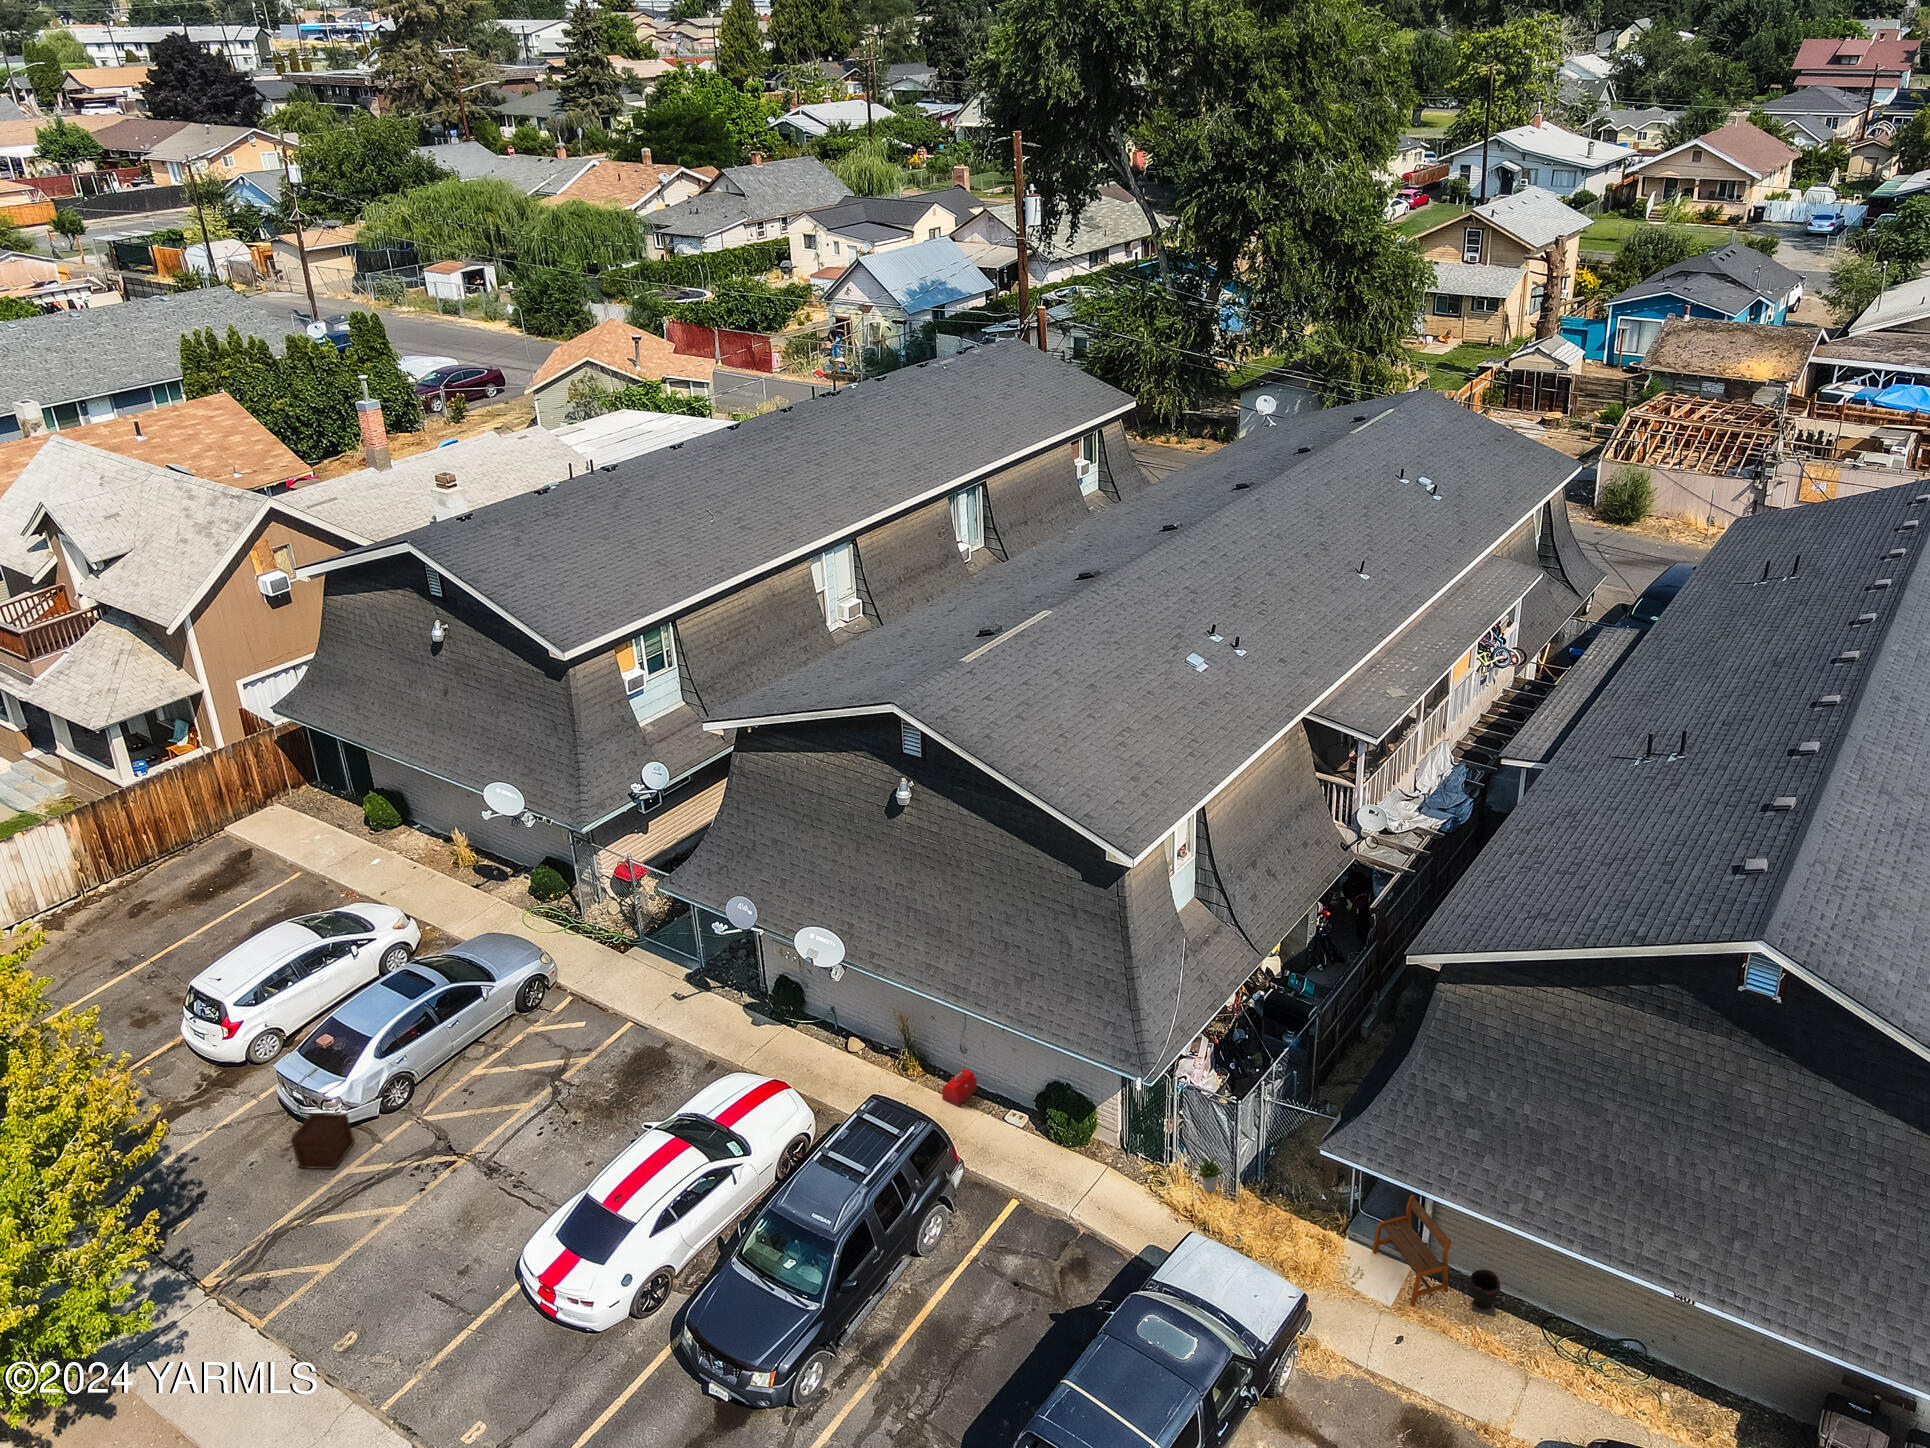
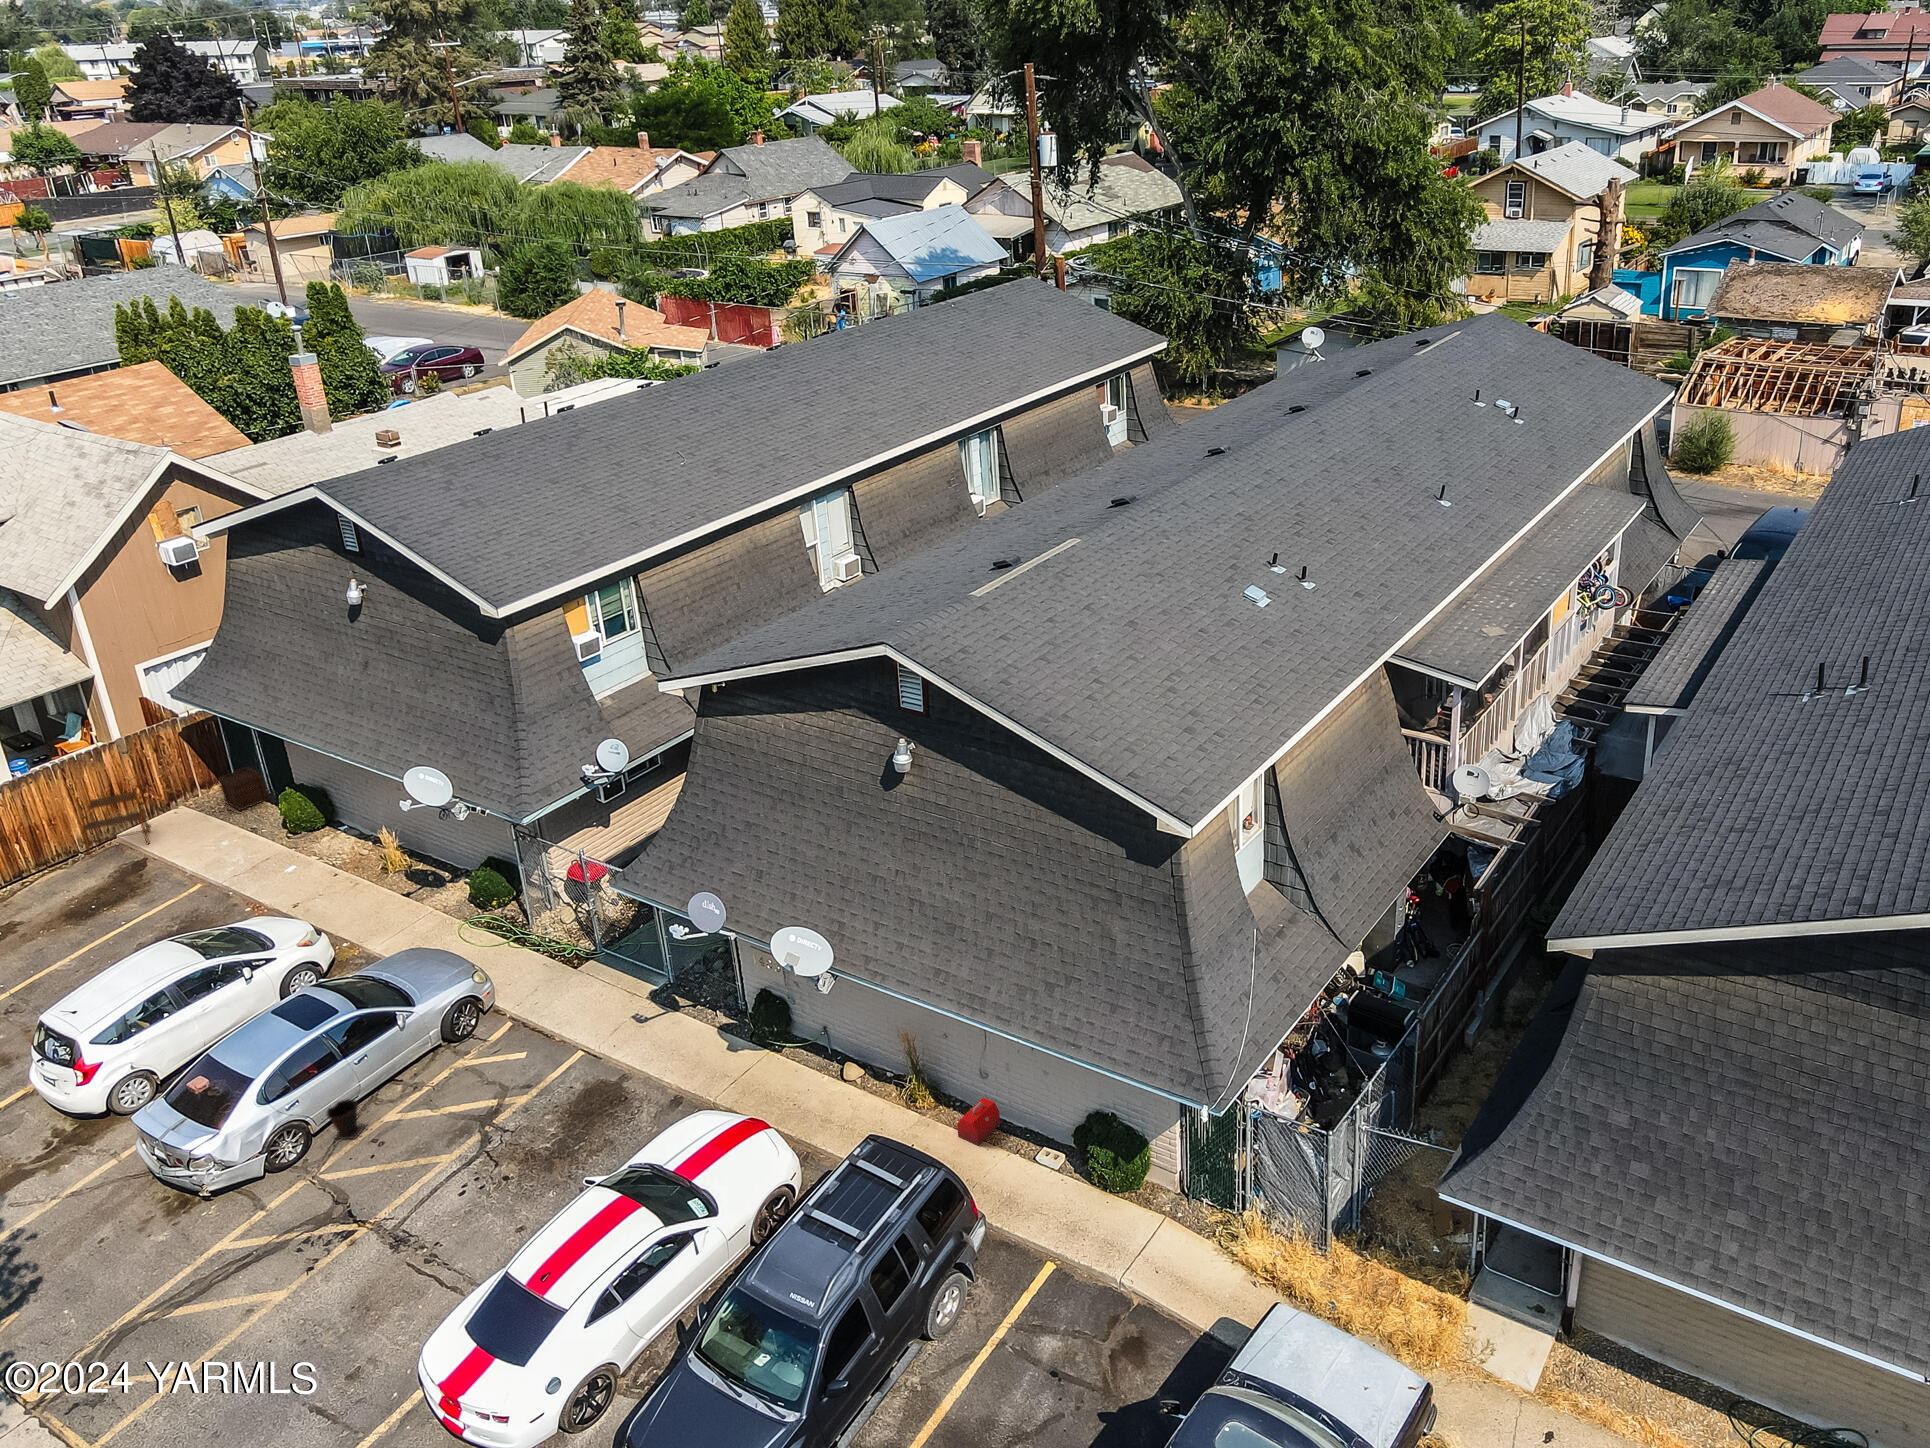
wooden crate: present [291,1113,354,1169] -> present [219,767,269,810]
potted plant: present [1199,1157,1223,1192] -> none [1283,1205,1317,1250]
bench: present [1372,1195,1452,1306] -> present [81,791,151,857]
bucket: present [1470,1270,1500,1316] -> present [327,1100,366,1139]

